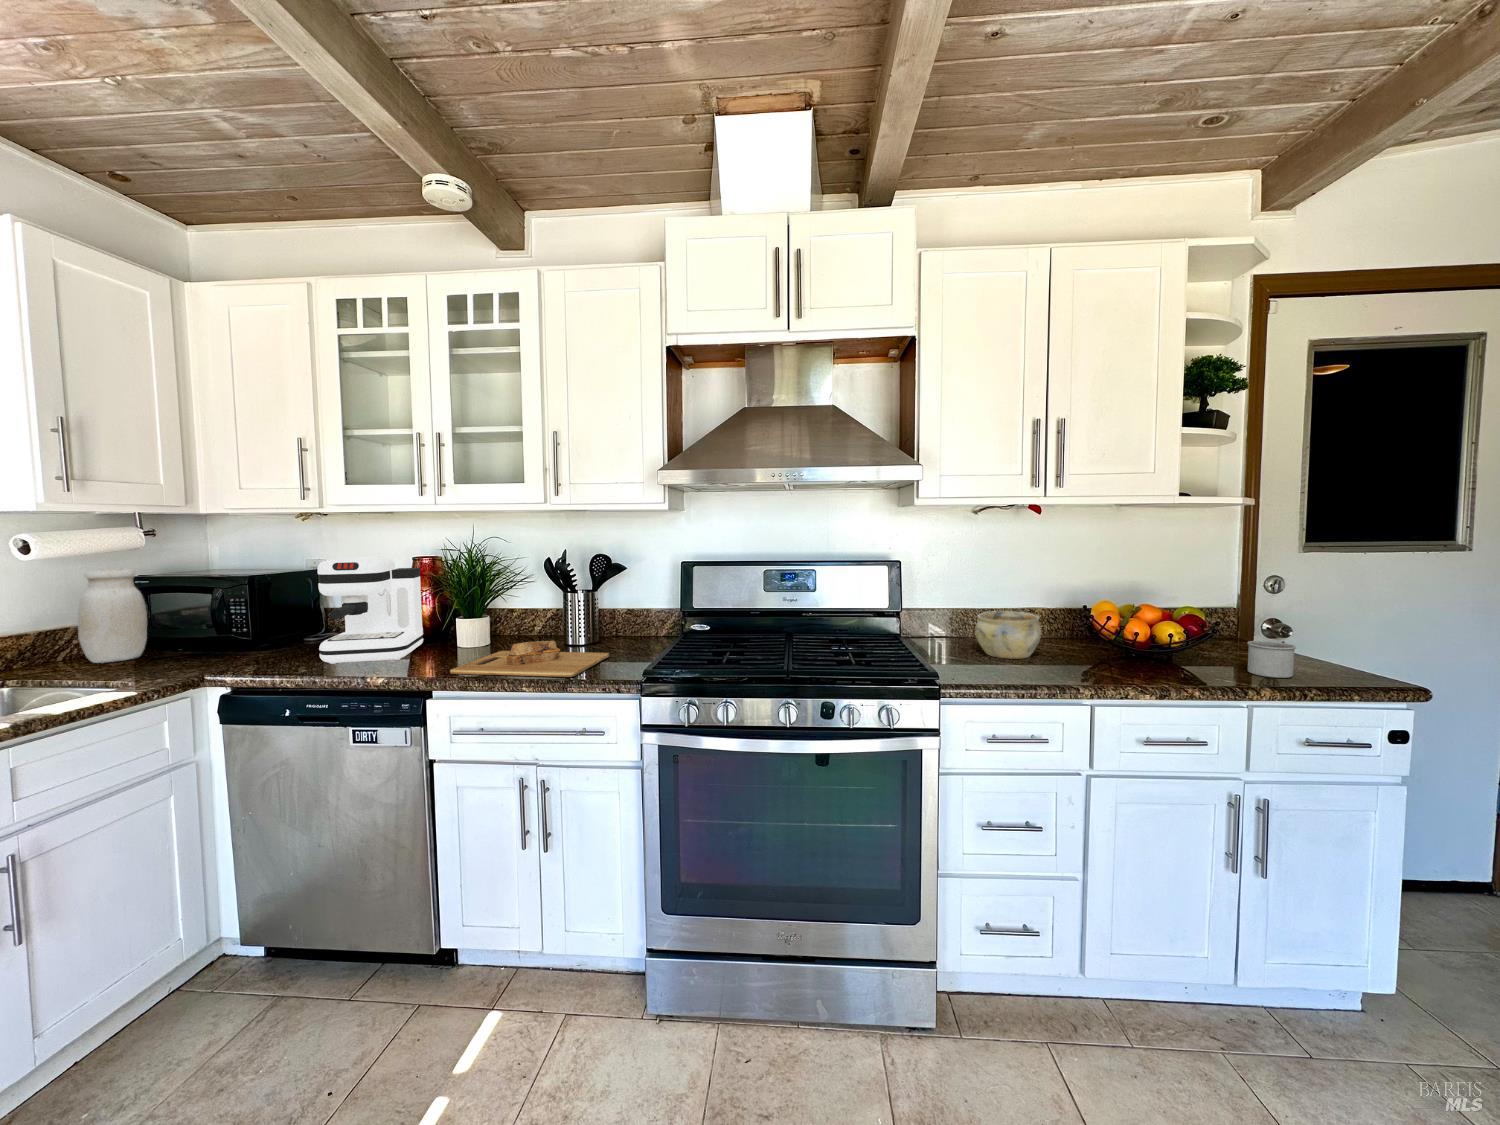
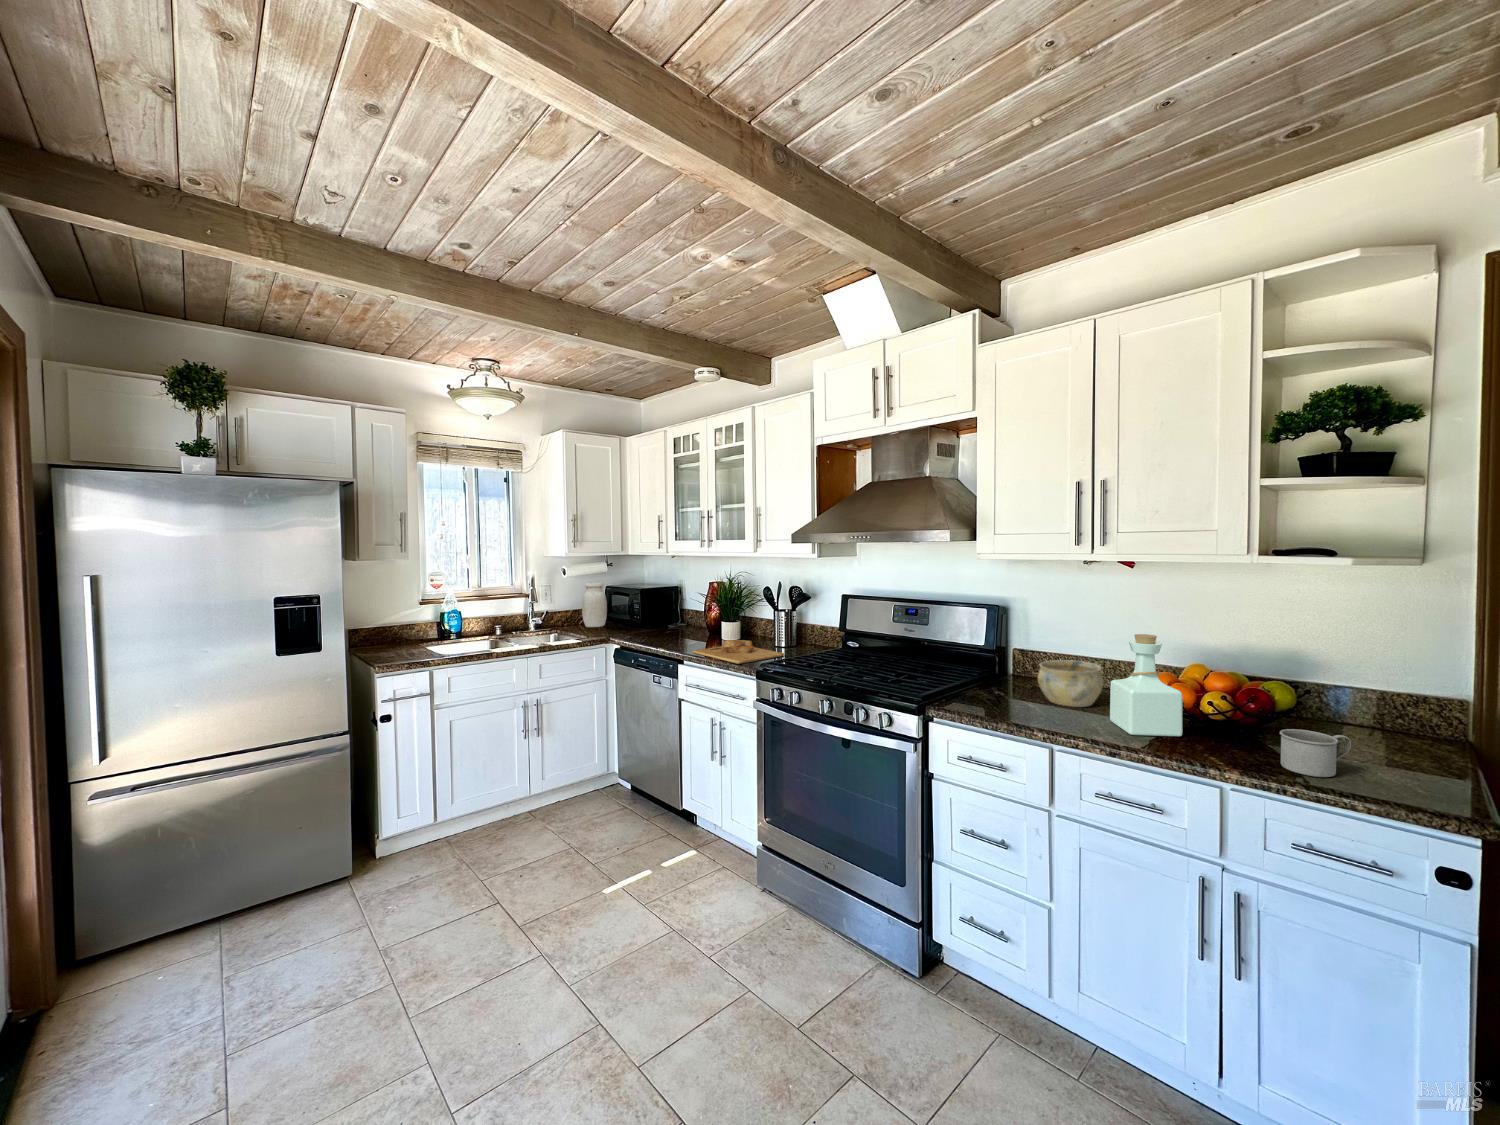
coffee maker: present [318,557,423,664] -> none [651,582,709,642]
bottle: none [1082,572,1154,673] -> present [1110,634,1182,736]

